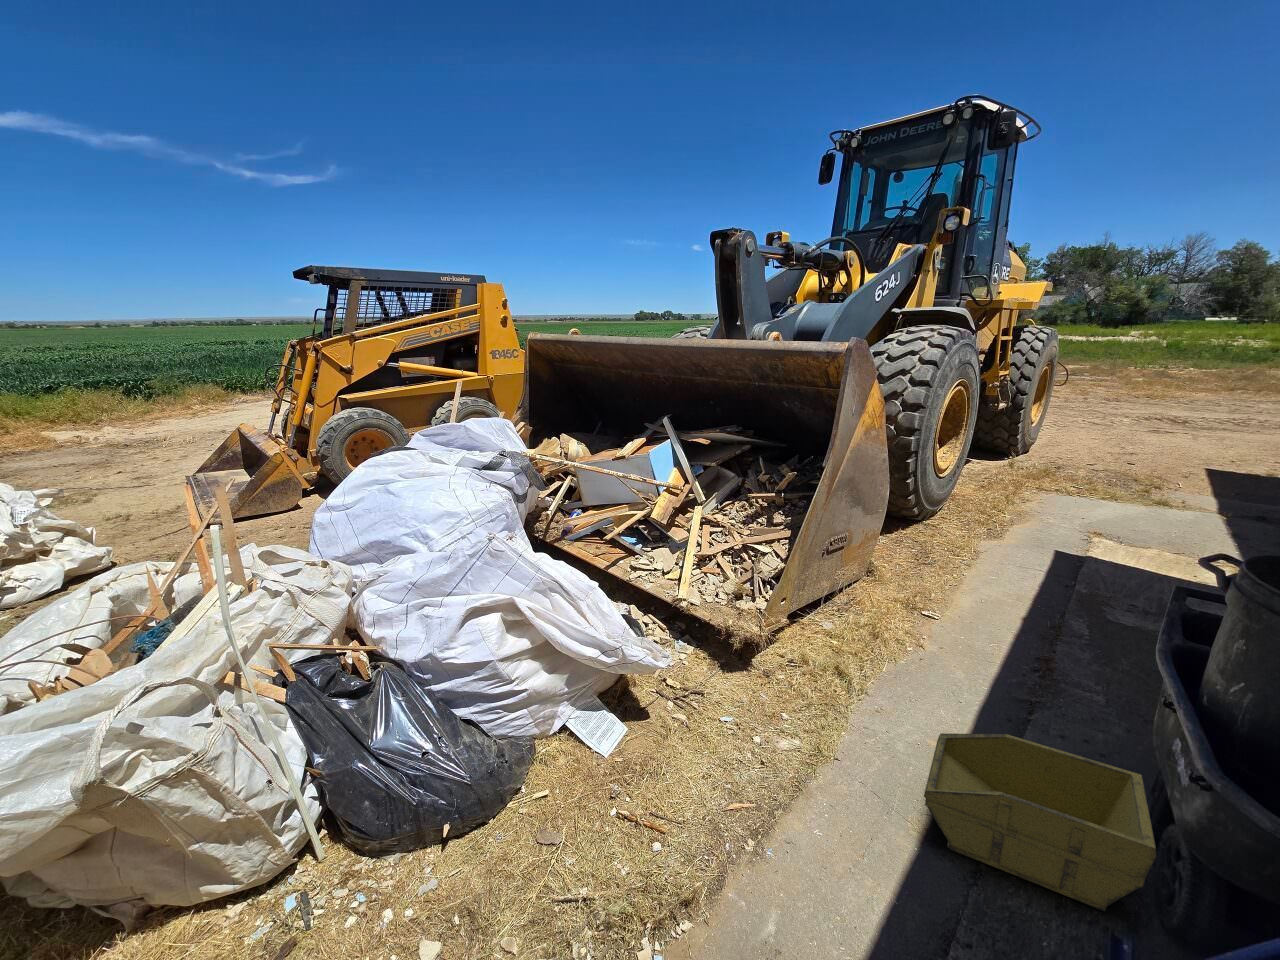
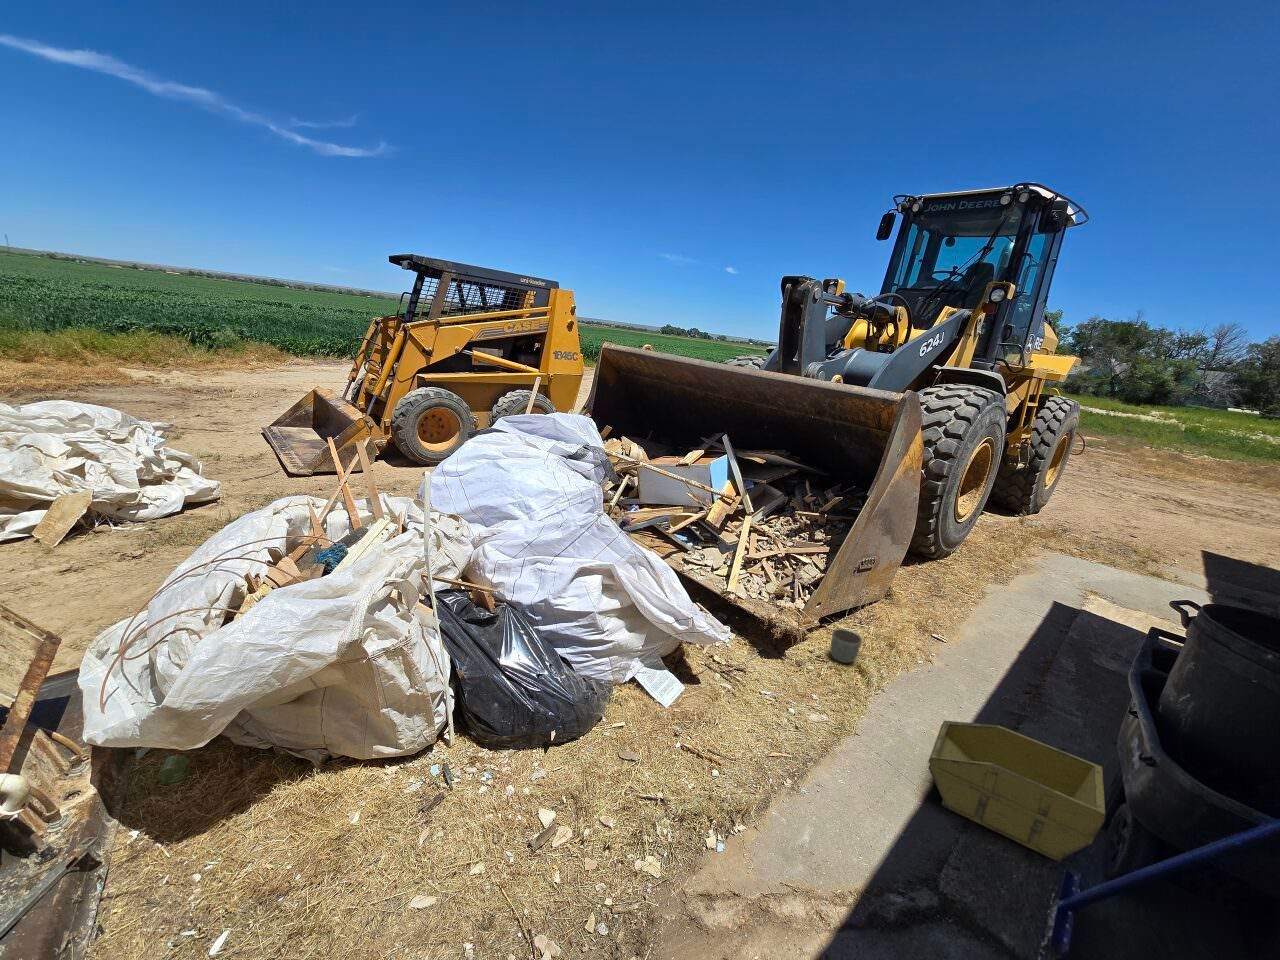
planter: none [803,626,838,666] -> present [830,629,862,663]

